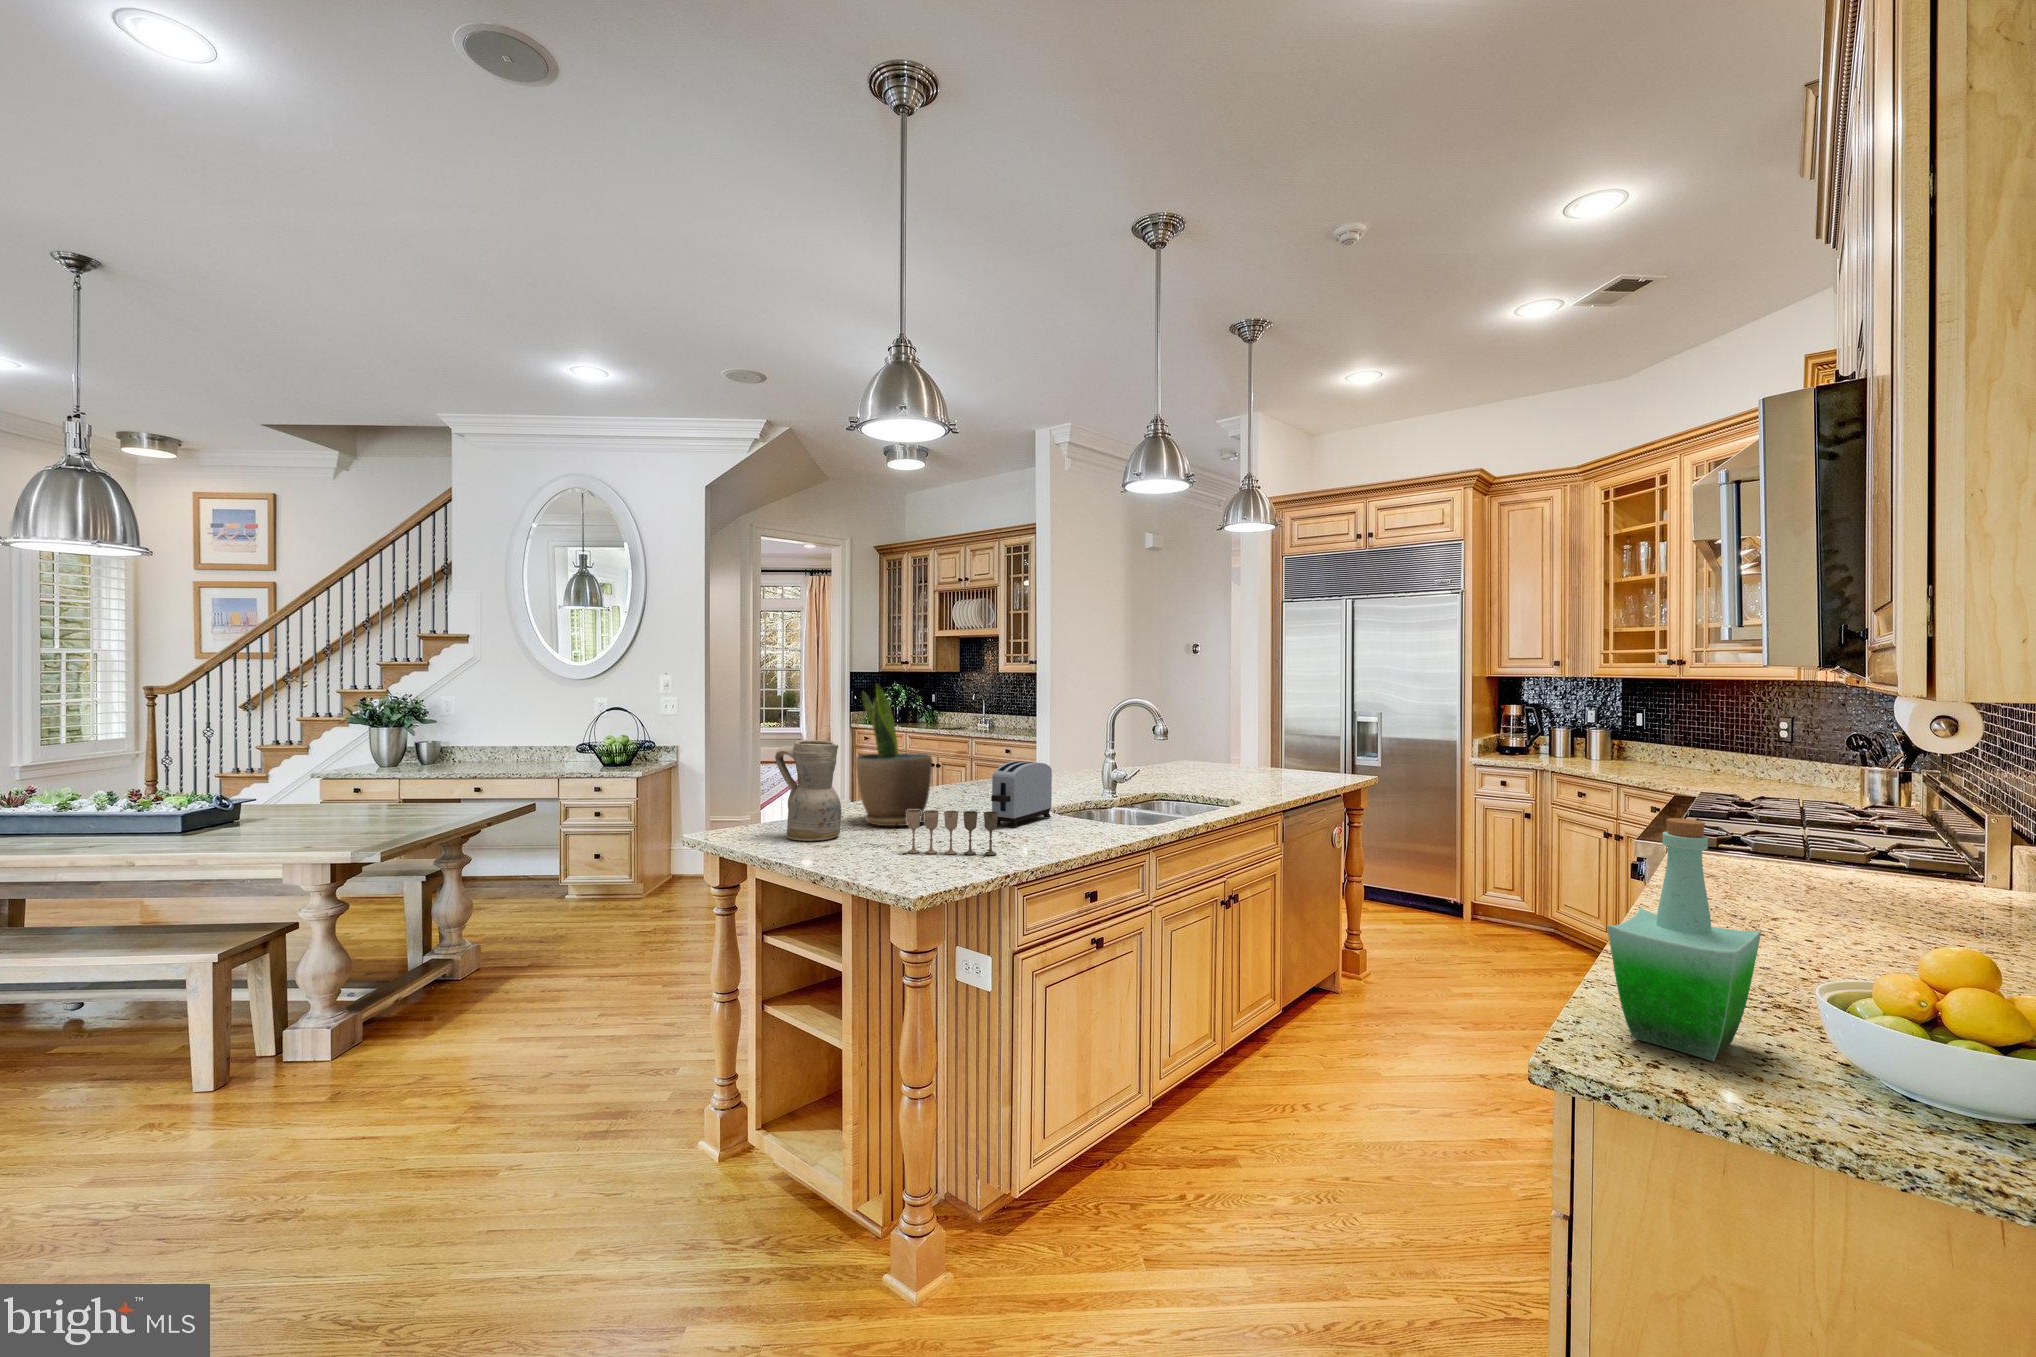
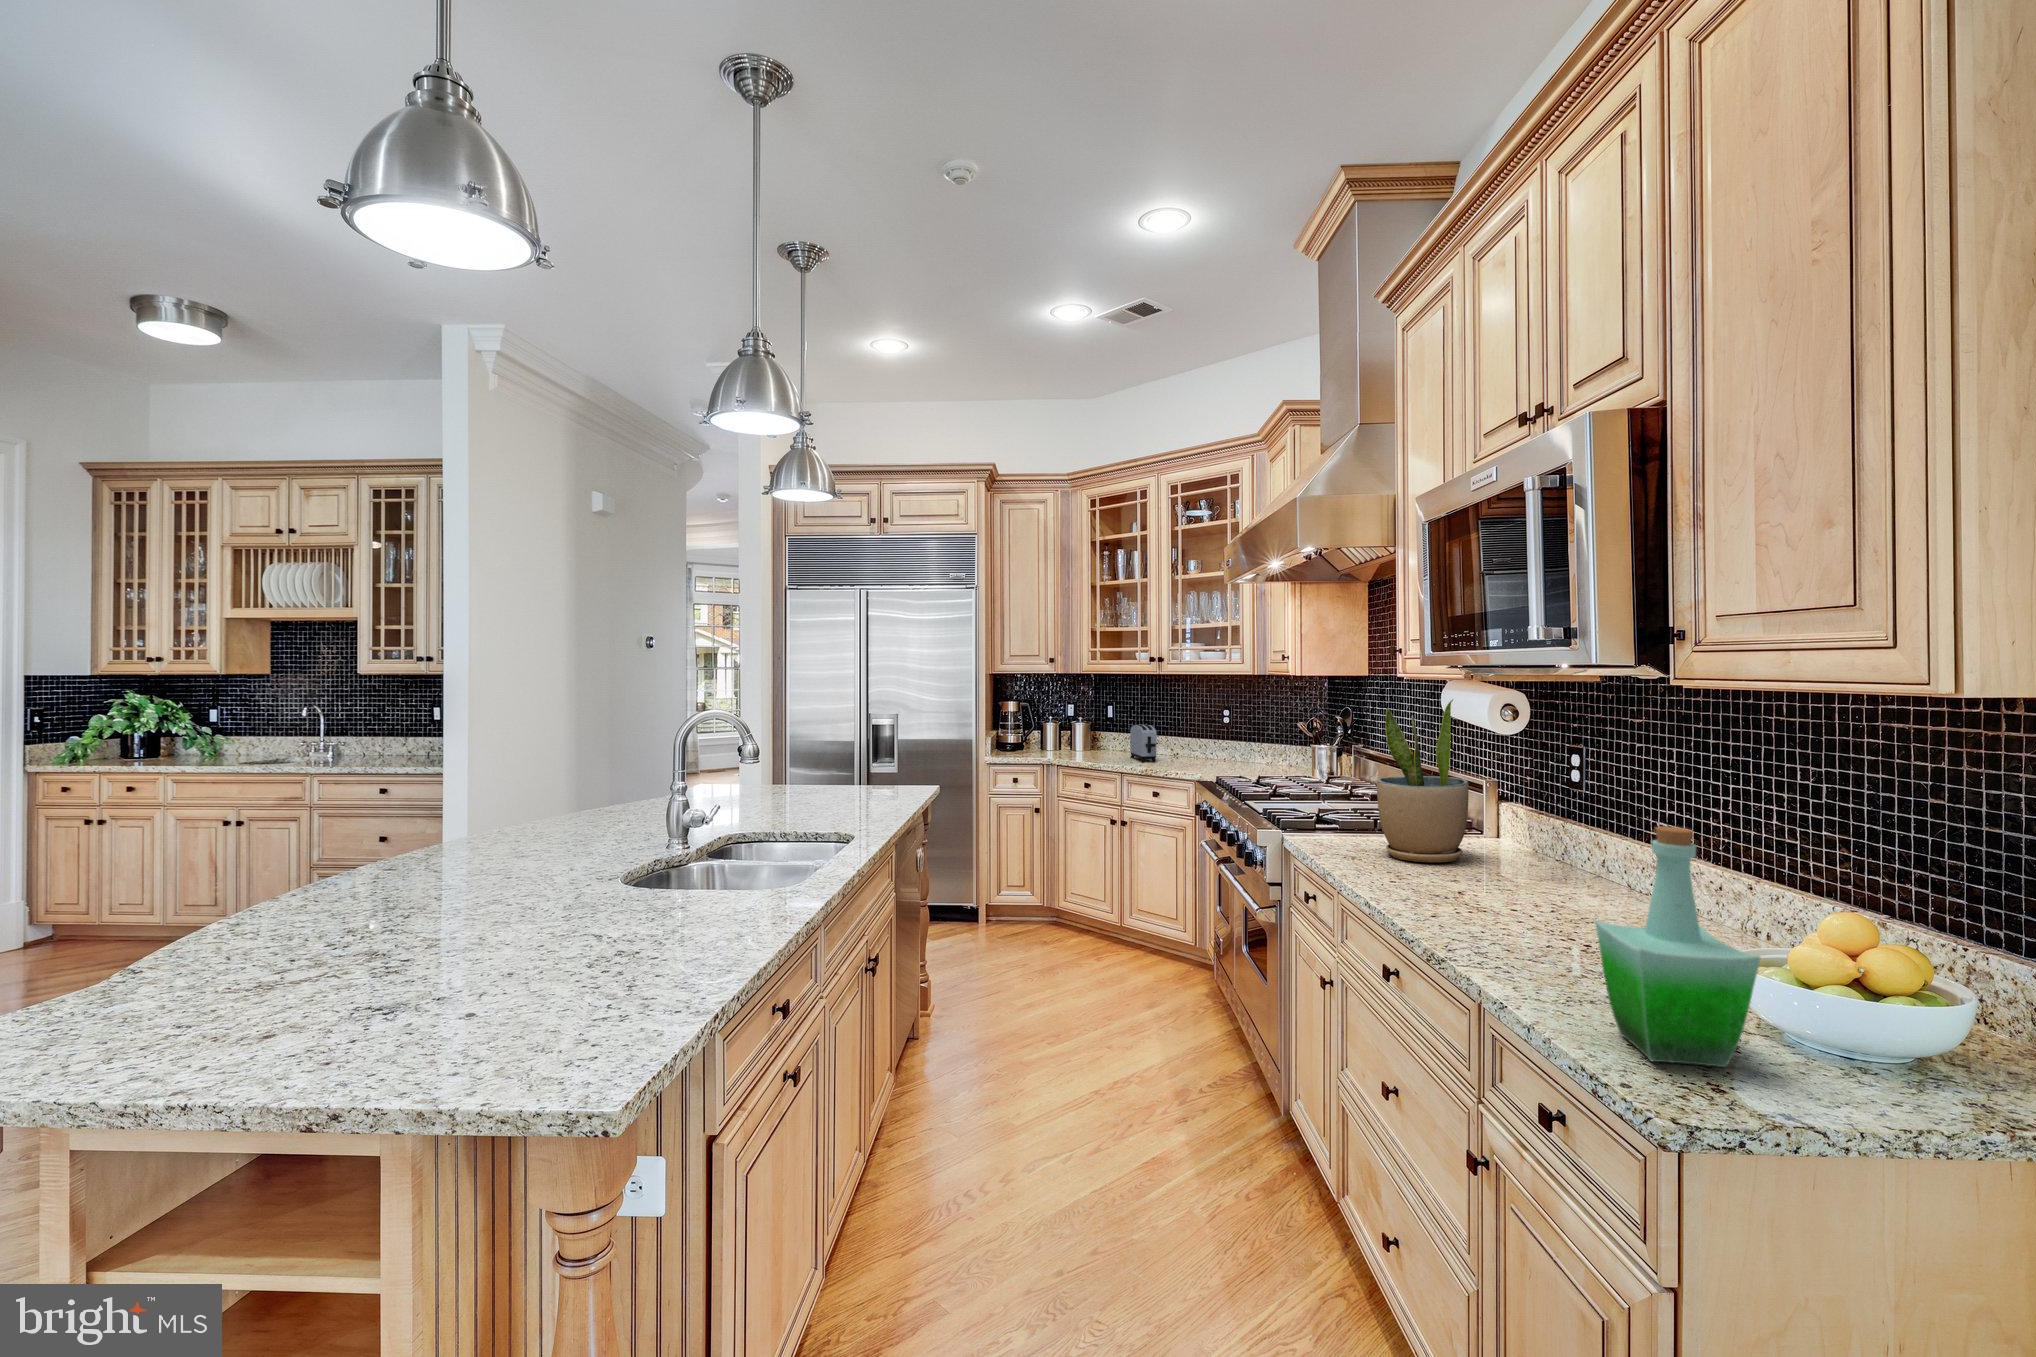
potted plant: present [856,685,932,826] -> present [1376,699,1469,862]
ceramic pitcher: present [775,740,841,841] -> none [135,828,320,1053]
toaster: present [991,761,1052,828] -> present [1130,725,1157,762]
wine glass: present [907,810,998,855] -> none [517,916,692,1023]

